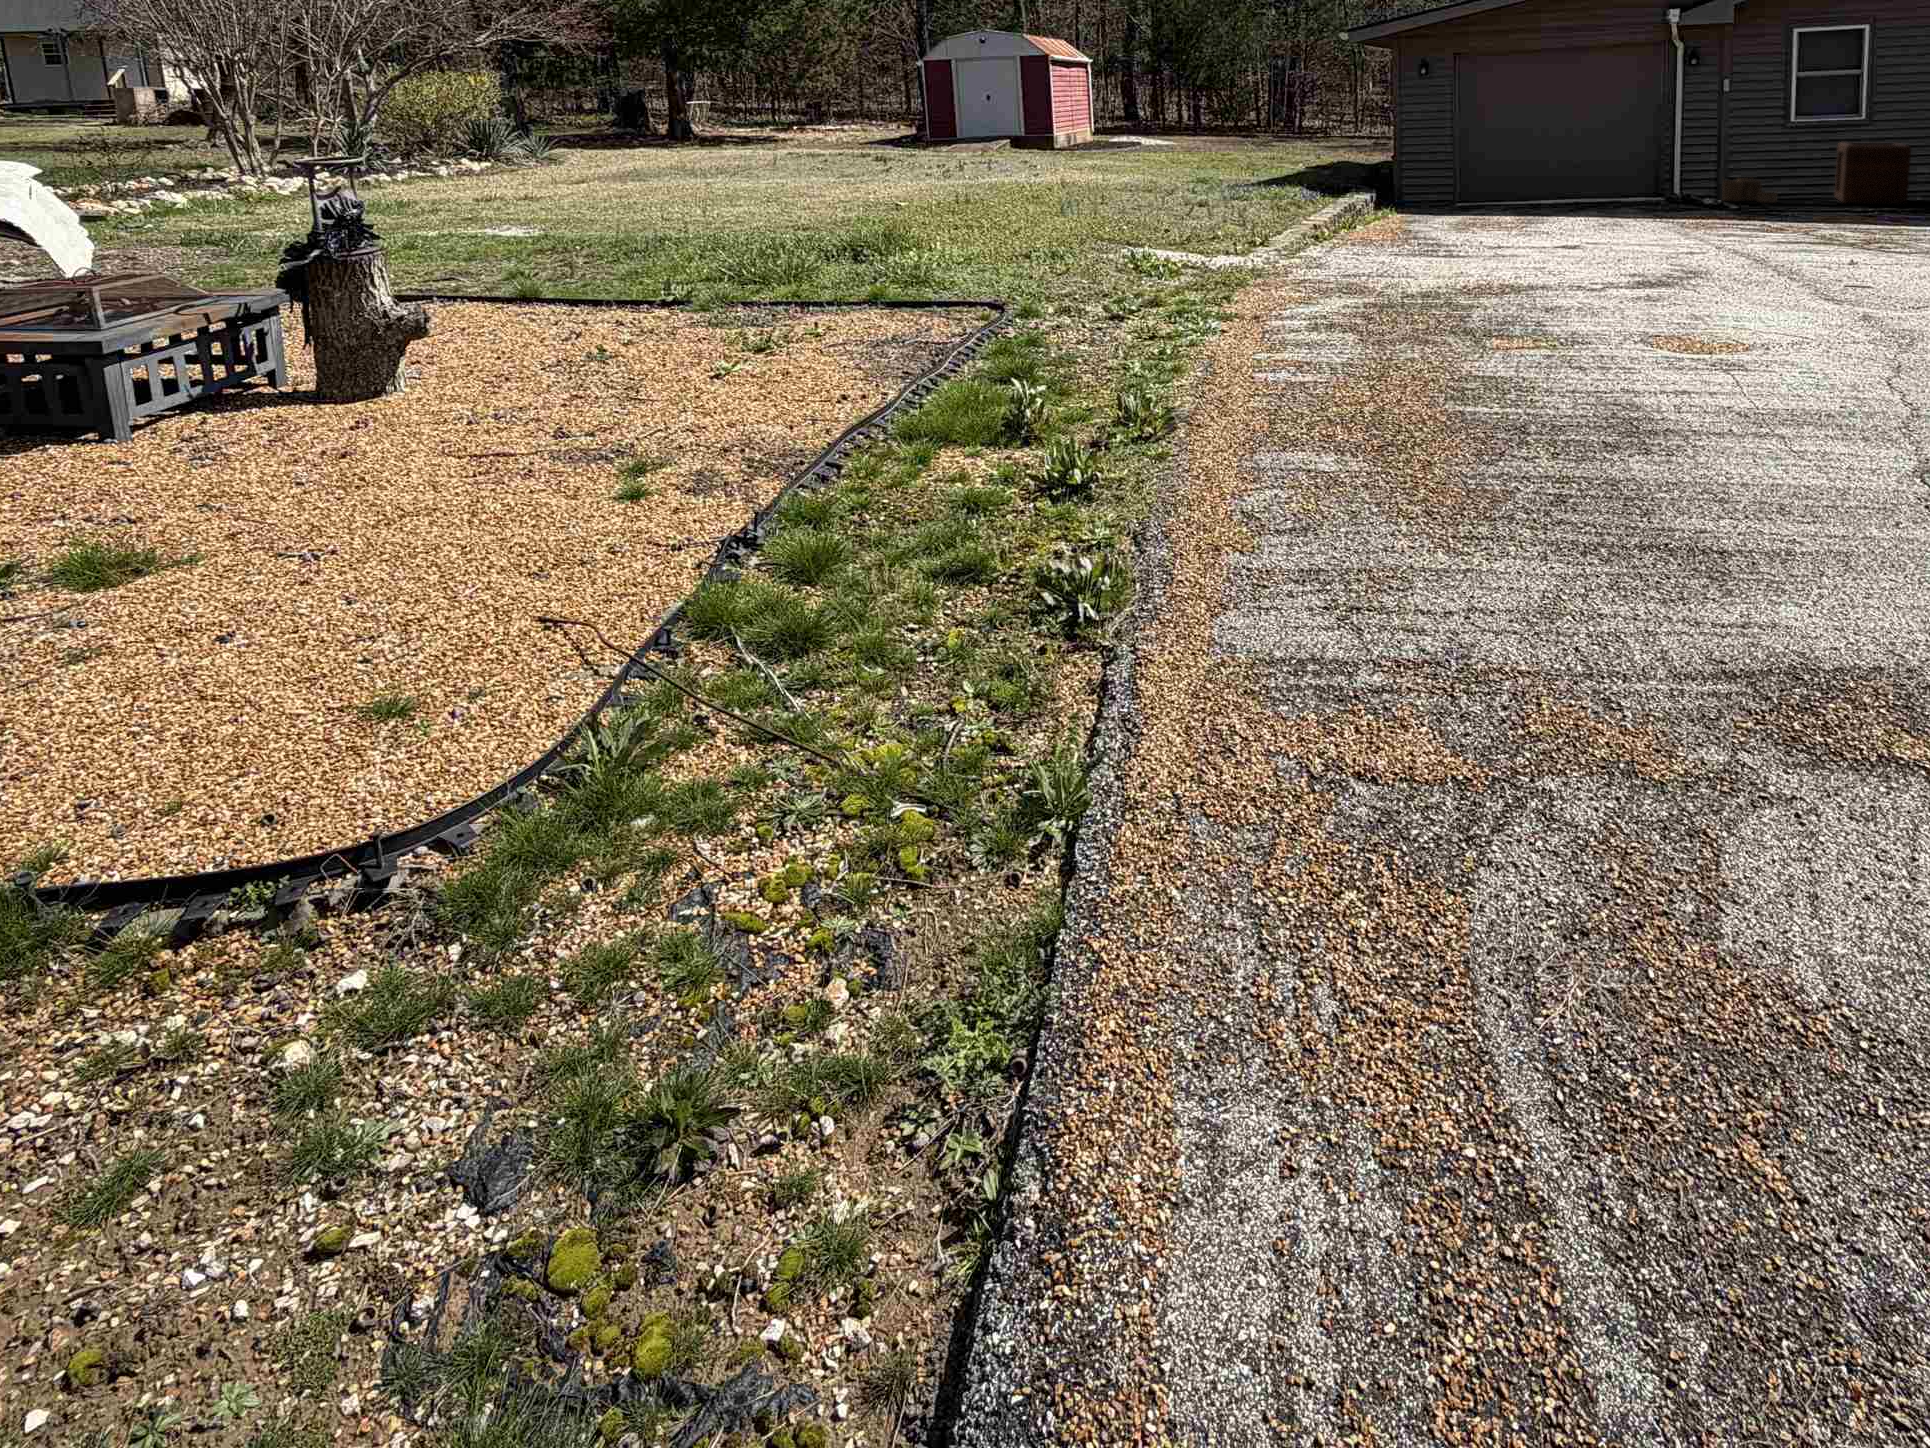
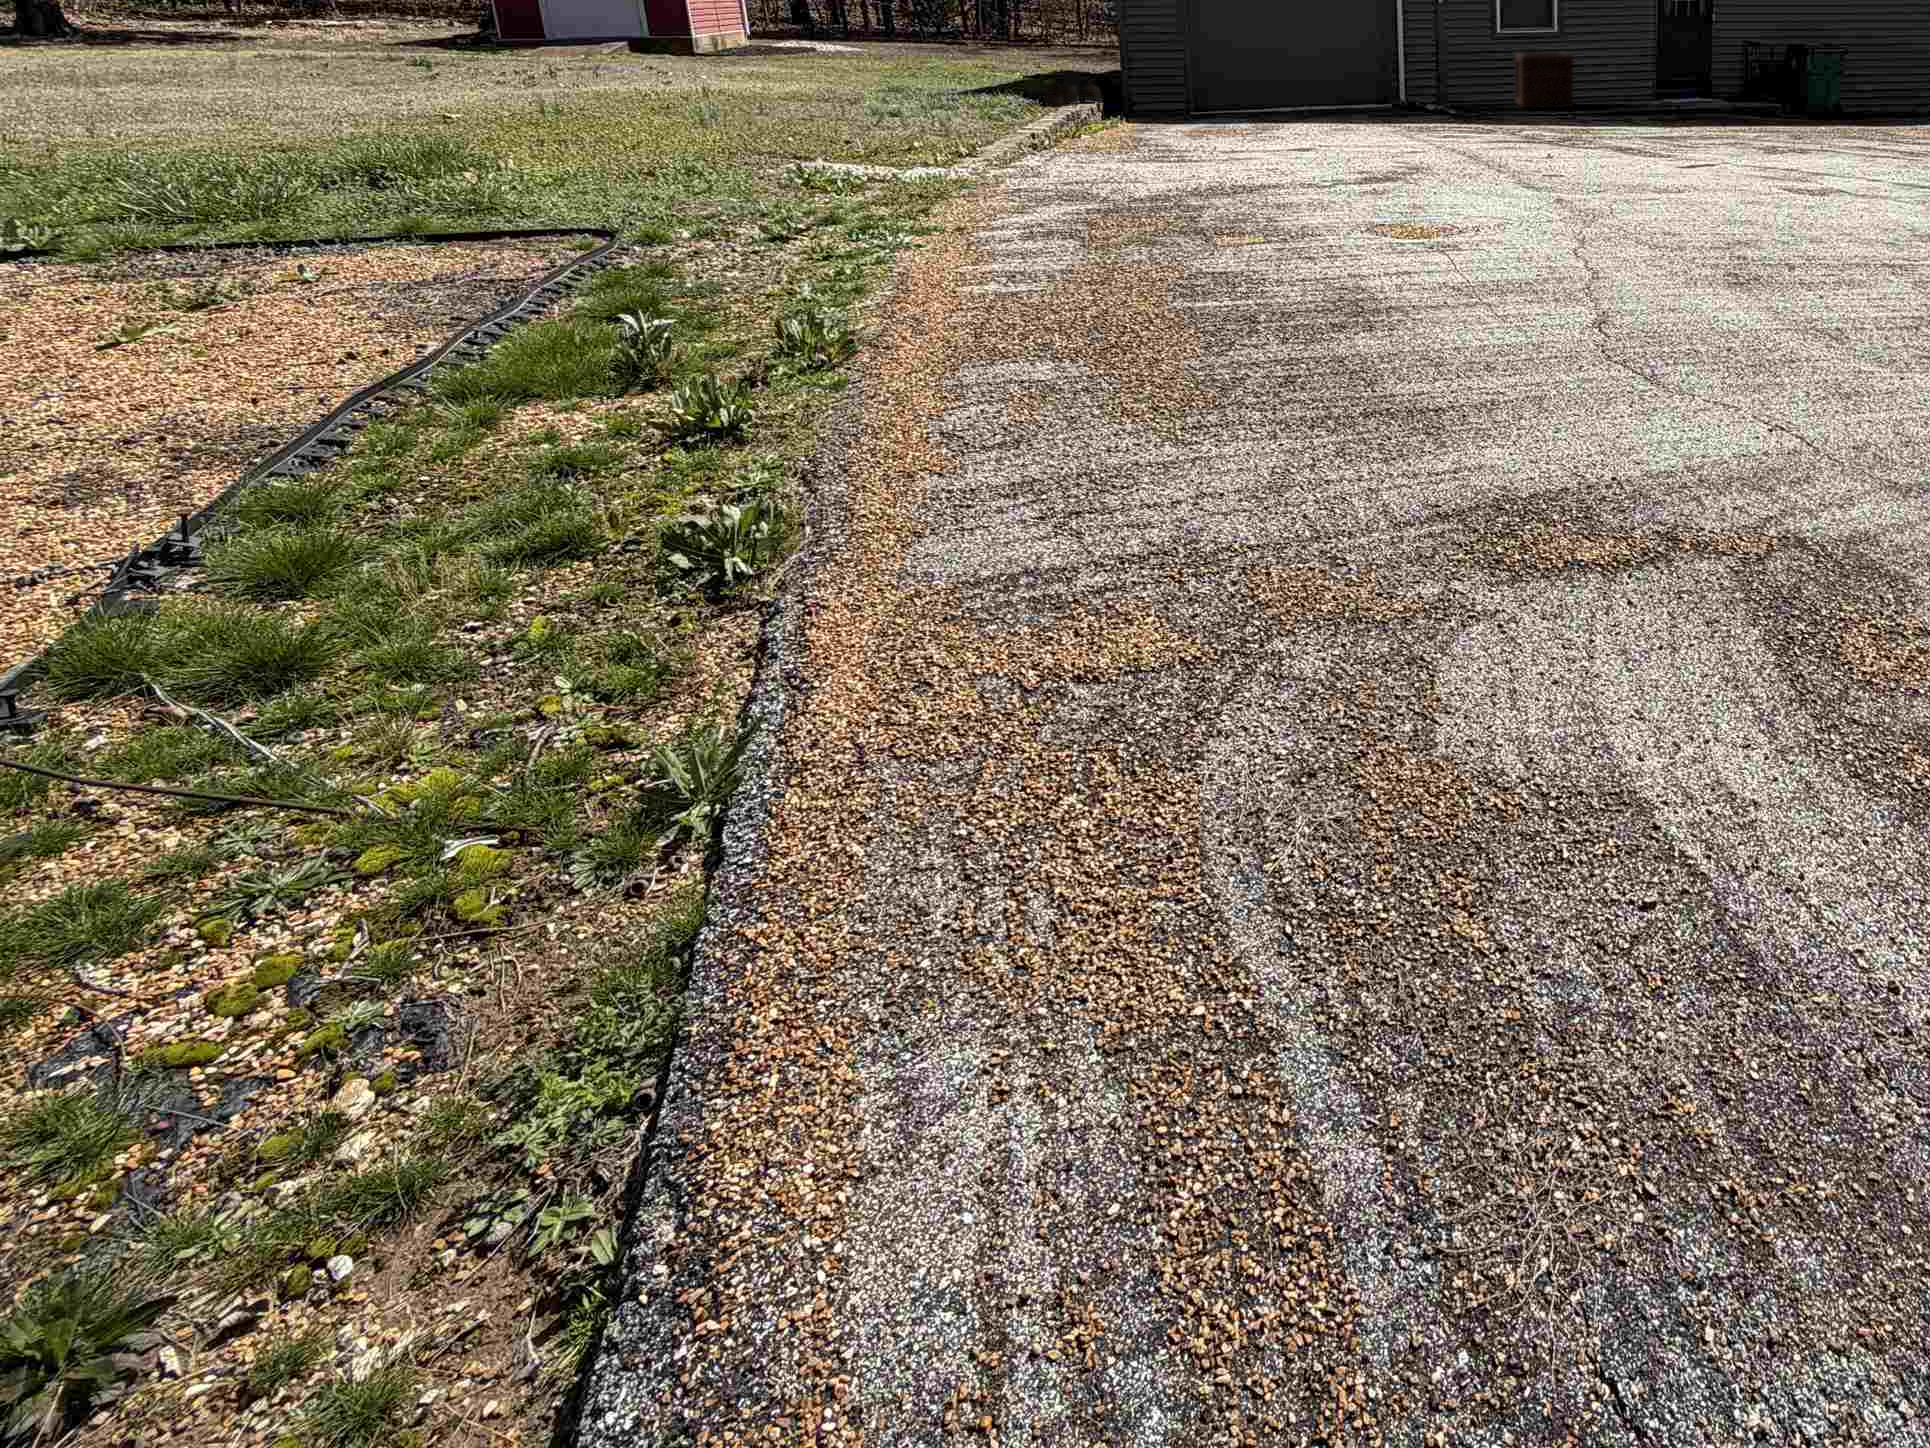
woven basket: present [1722,177,1777,203] -> present [1045,82,1102,106]

